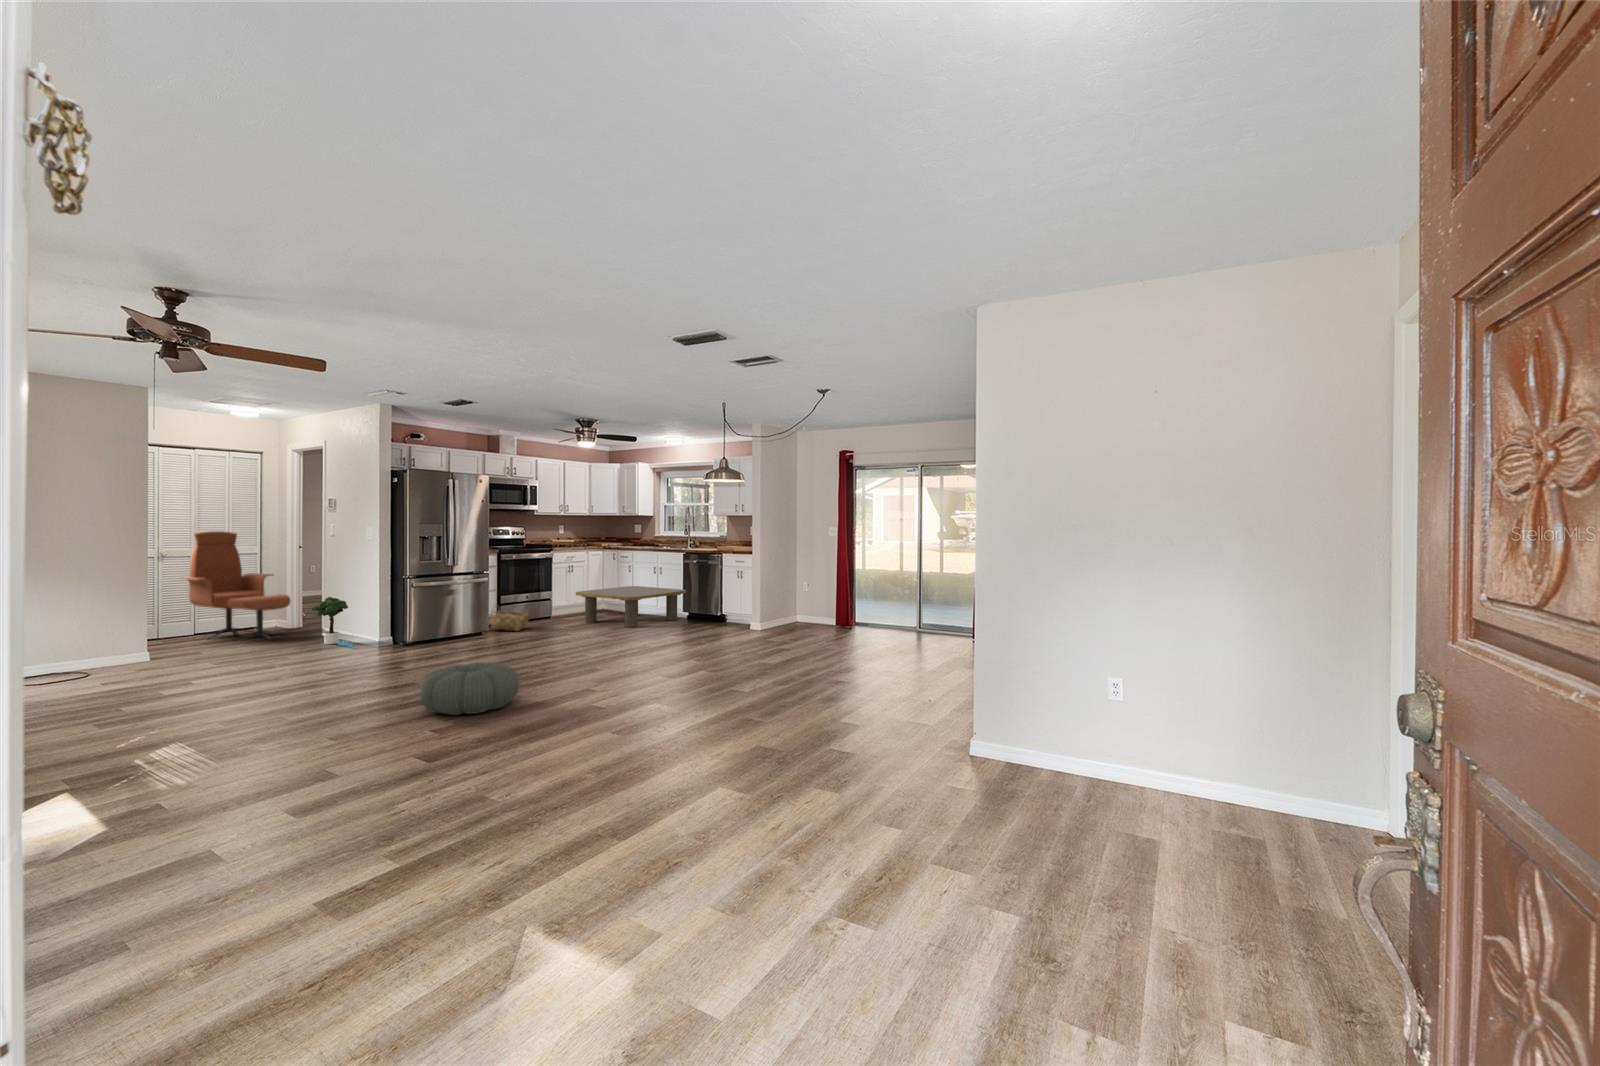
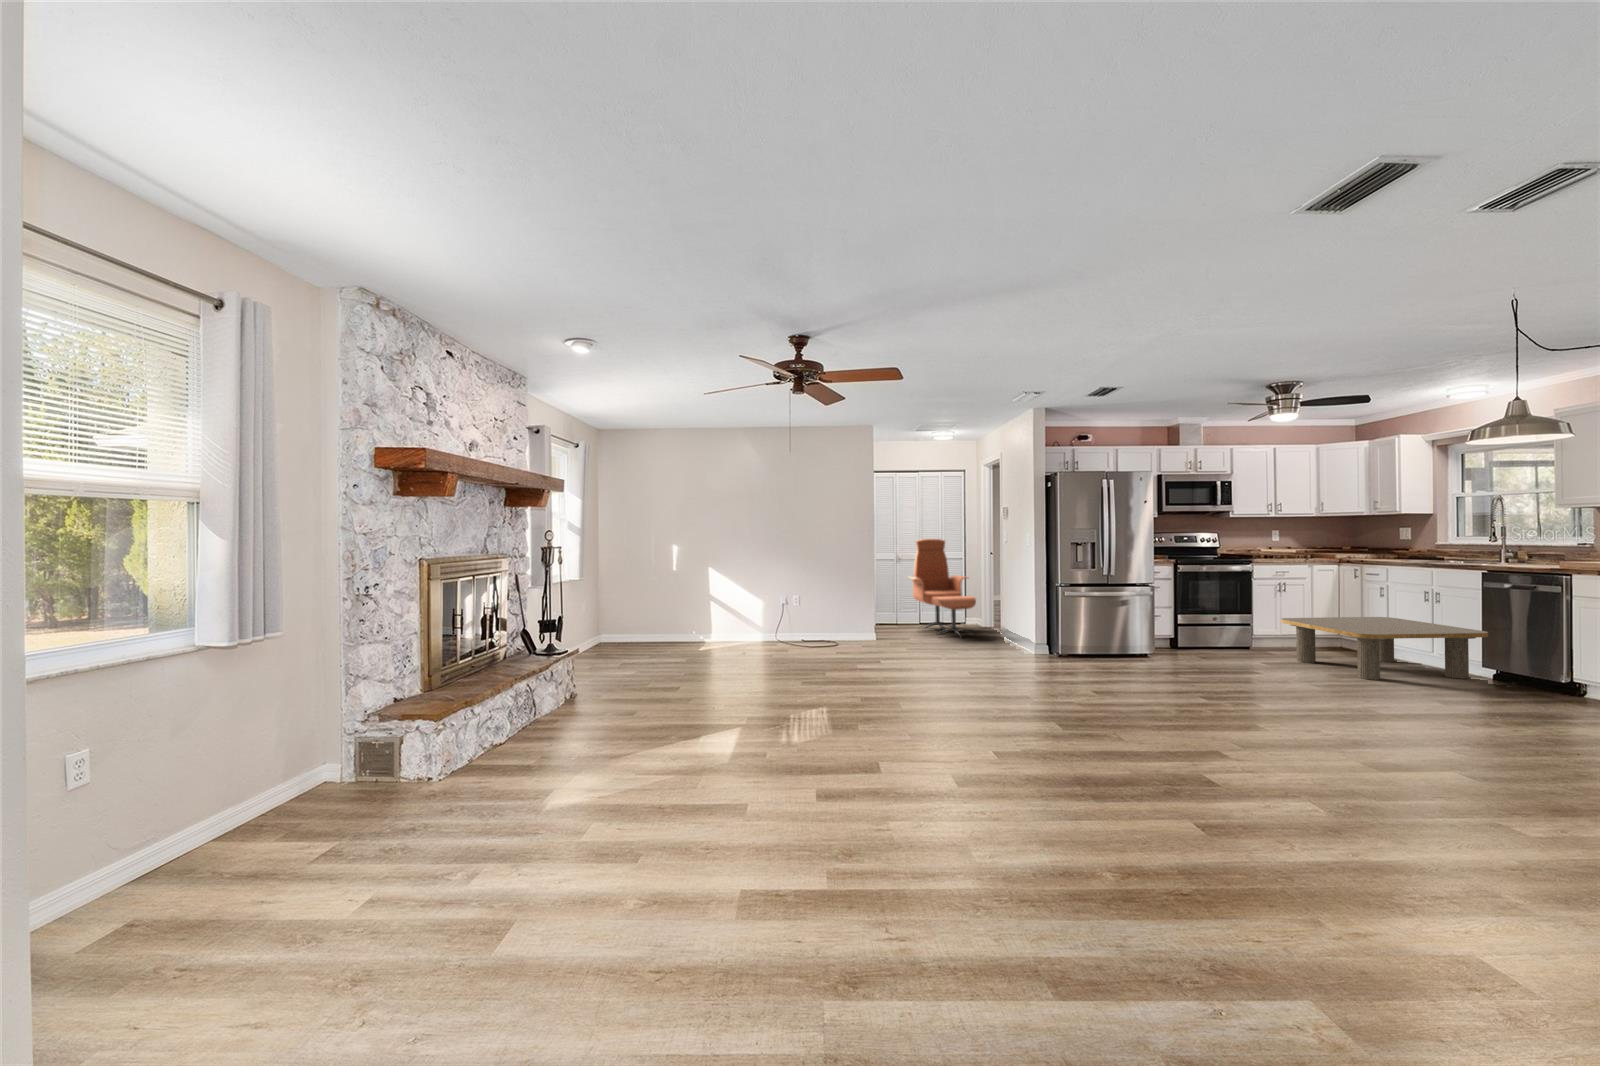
potted tree: present [311,597,354,648] -> none [985,602,1016,655]
woven basket: present [490,609,530,631] -> none [1161,625,1212,661]
pouf: present [420,662,519,715] -> none [1008,694,1124,760]

